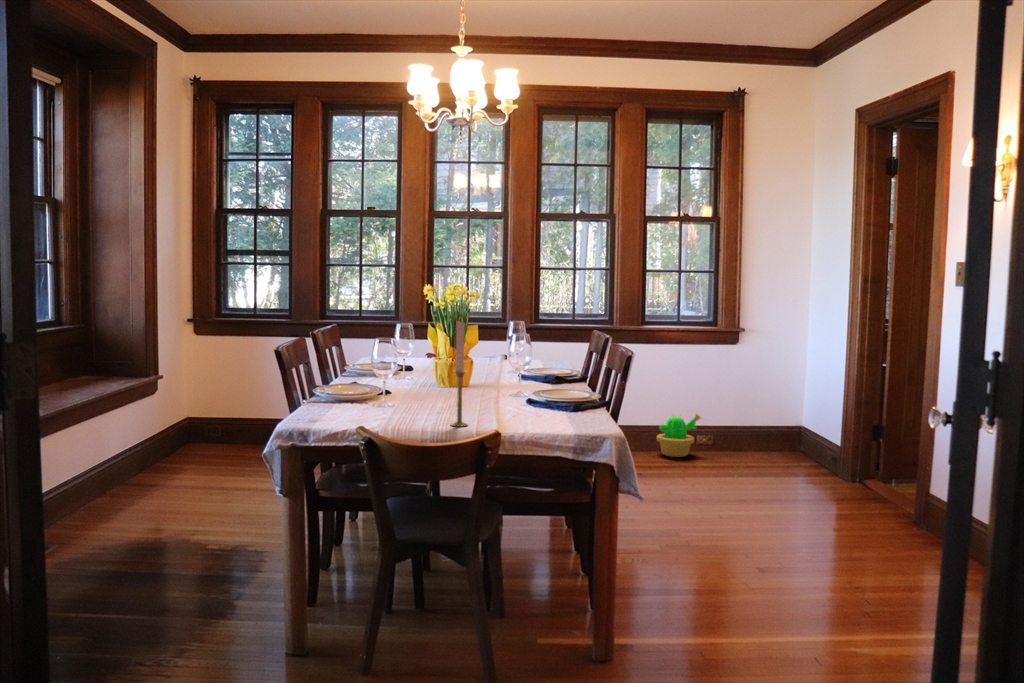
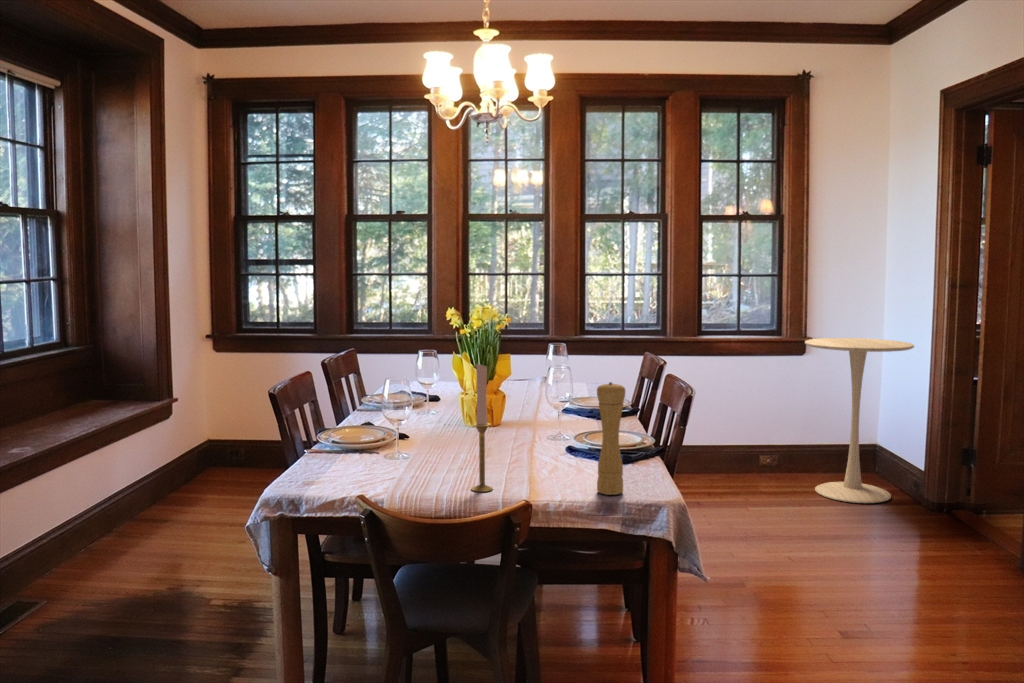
pedestal table: none [737,328,831,474] -> present [805,338,914,503]
pepper mill: none [554,337,578,429] -> present [597,382,625,495]
decorative plant: present [657,414,701,457] -> none [715,432,767,482]

